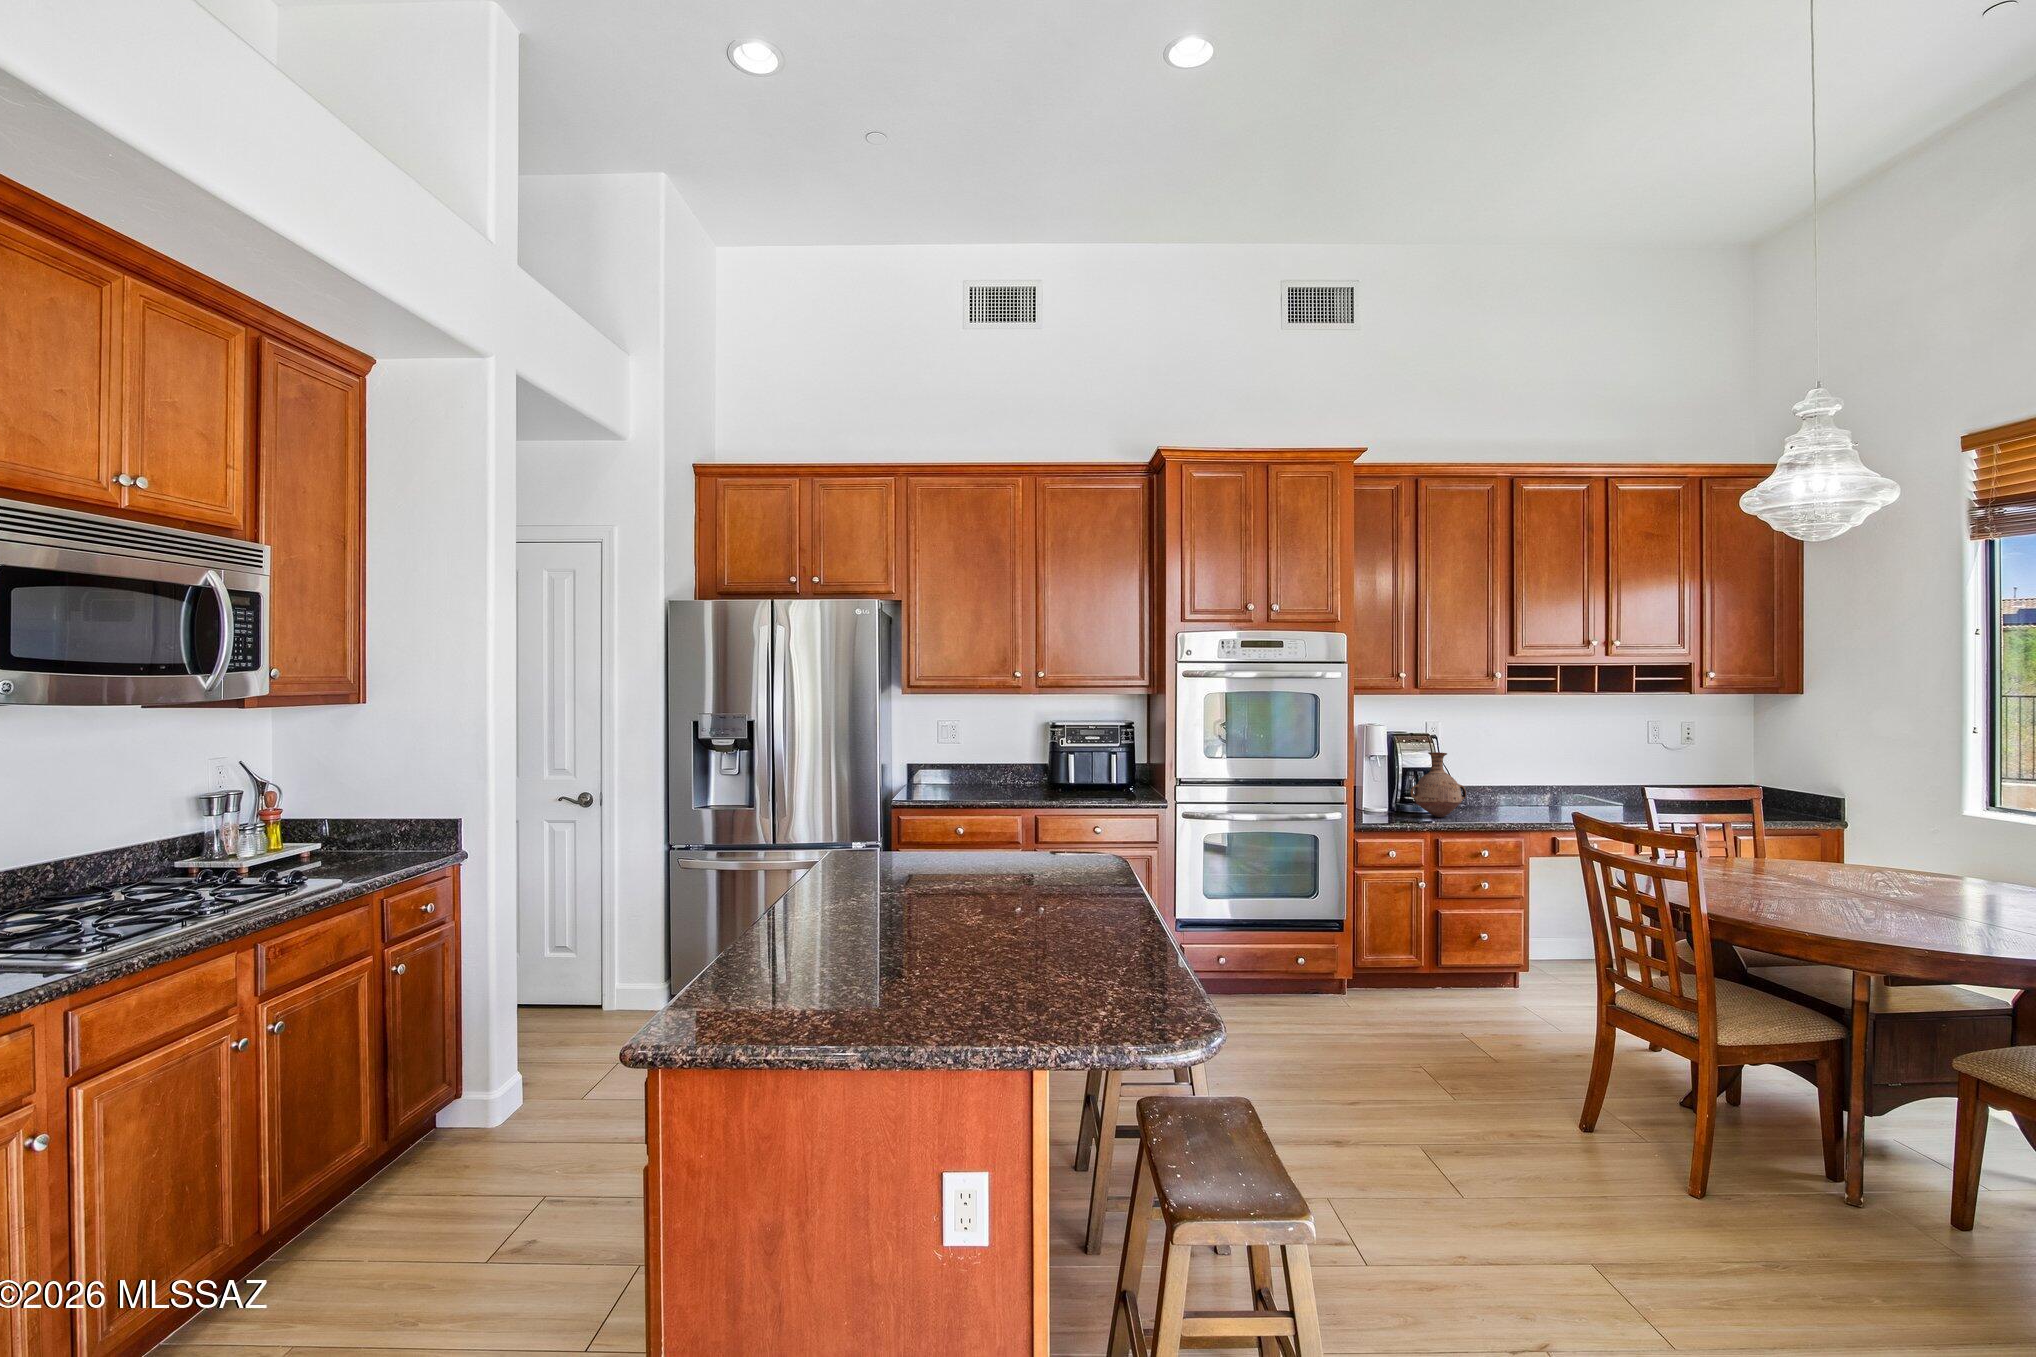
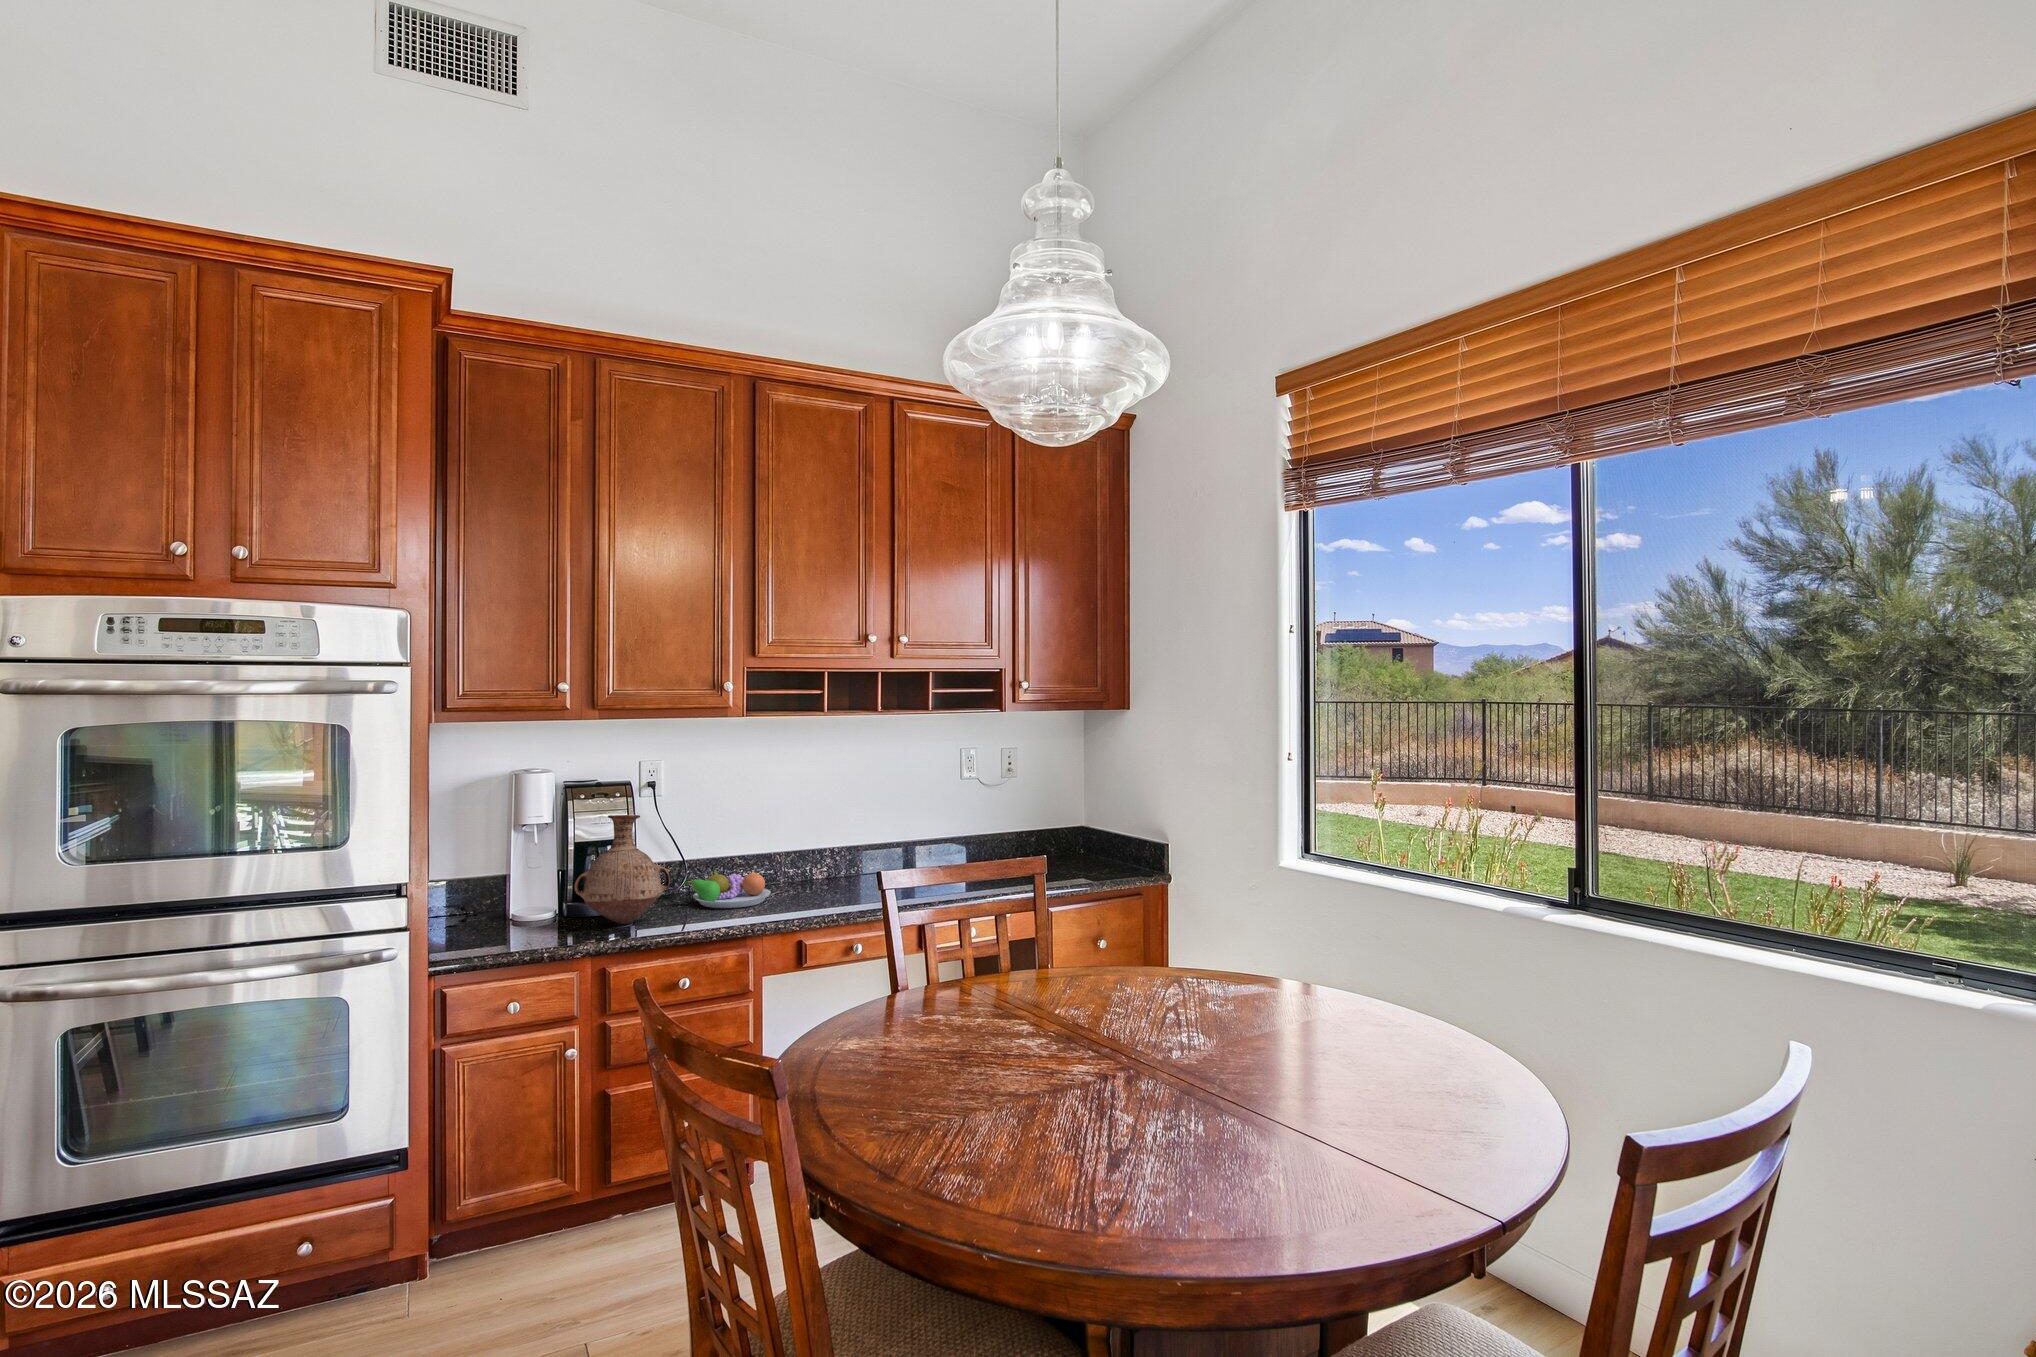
fruit bowl: none [1464,792,1523,816] -> present [684,869,771,908]

